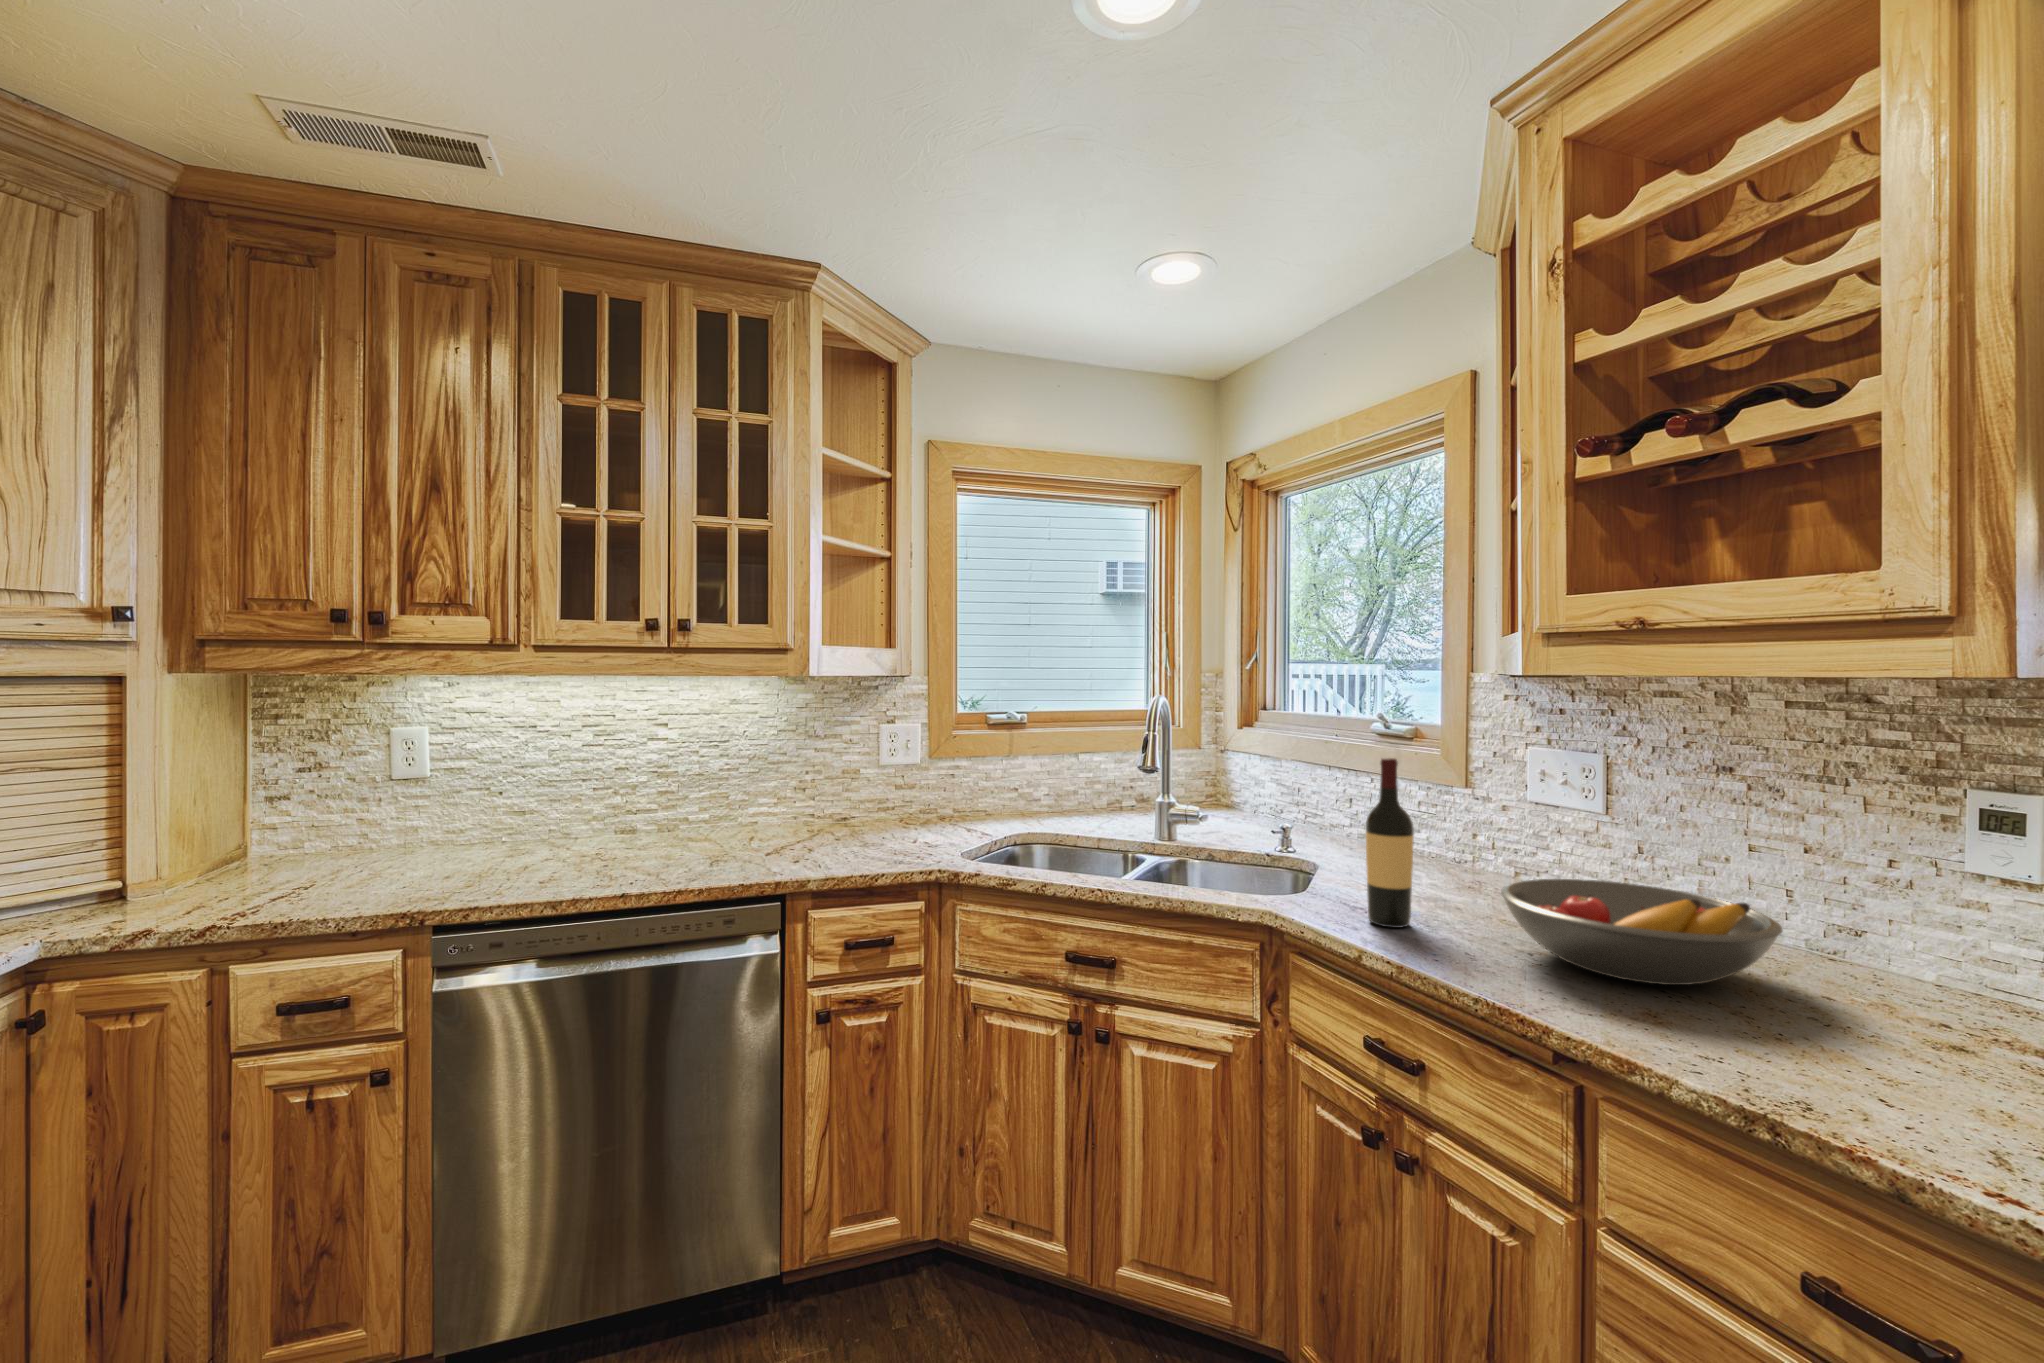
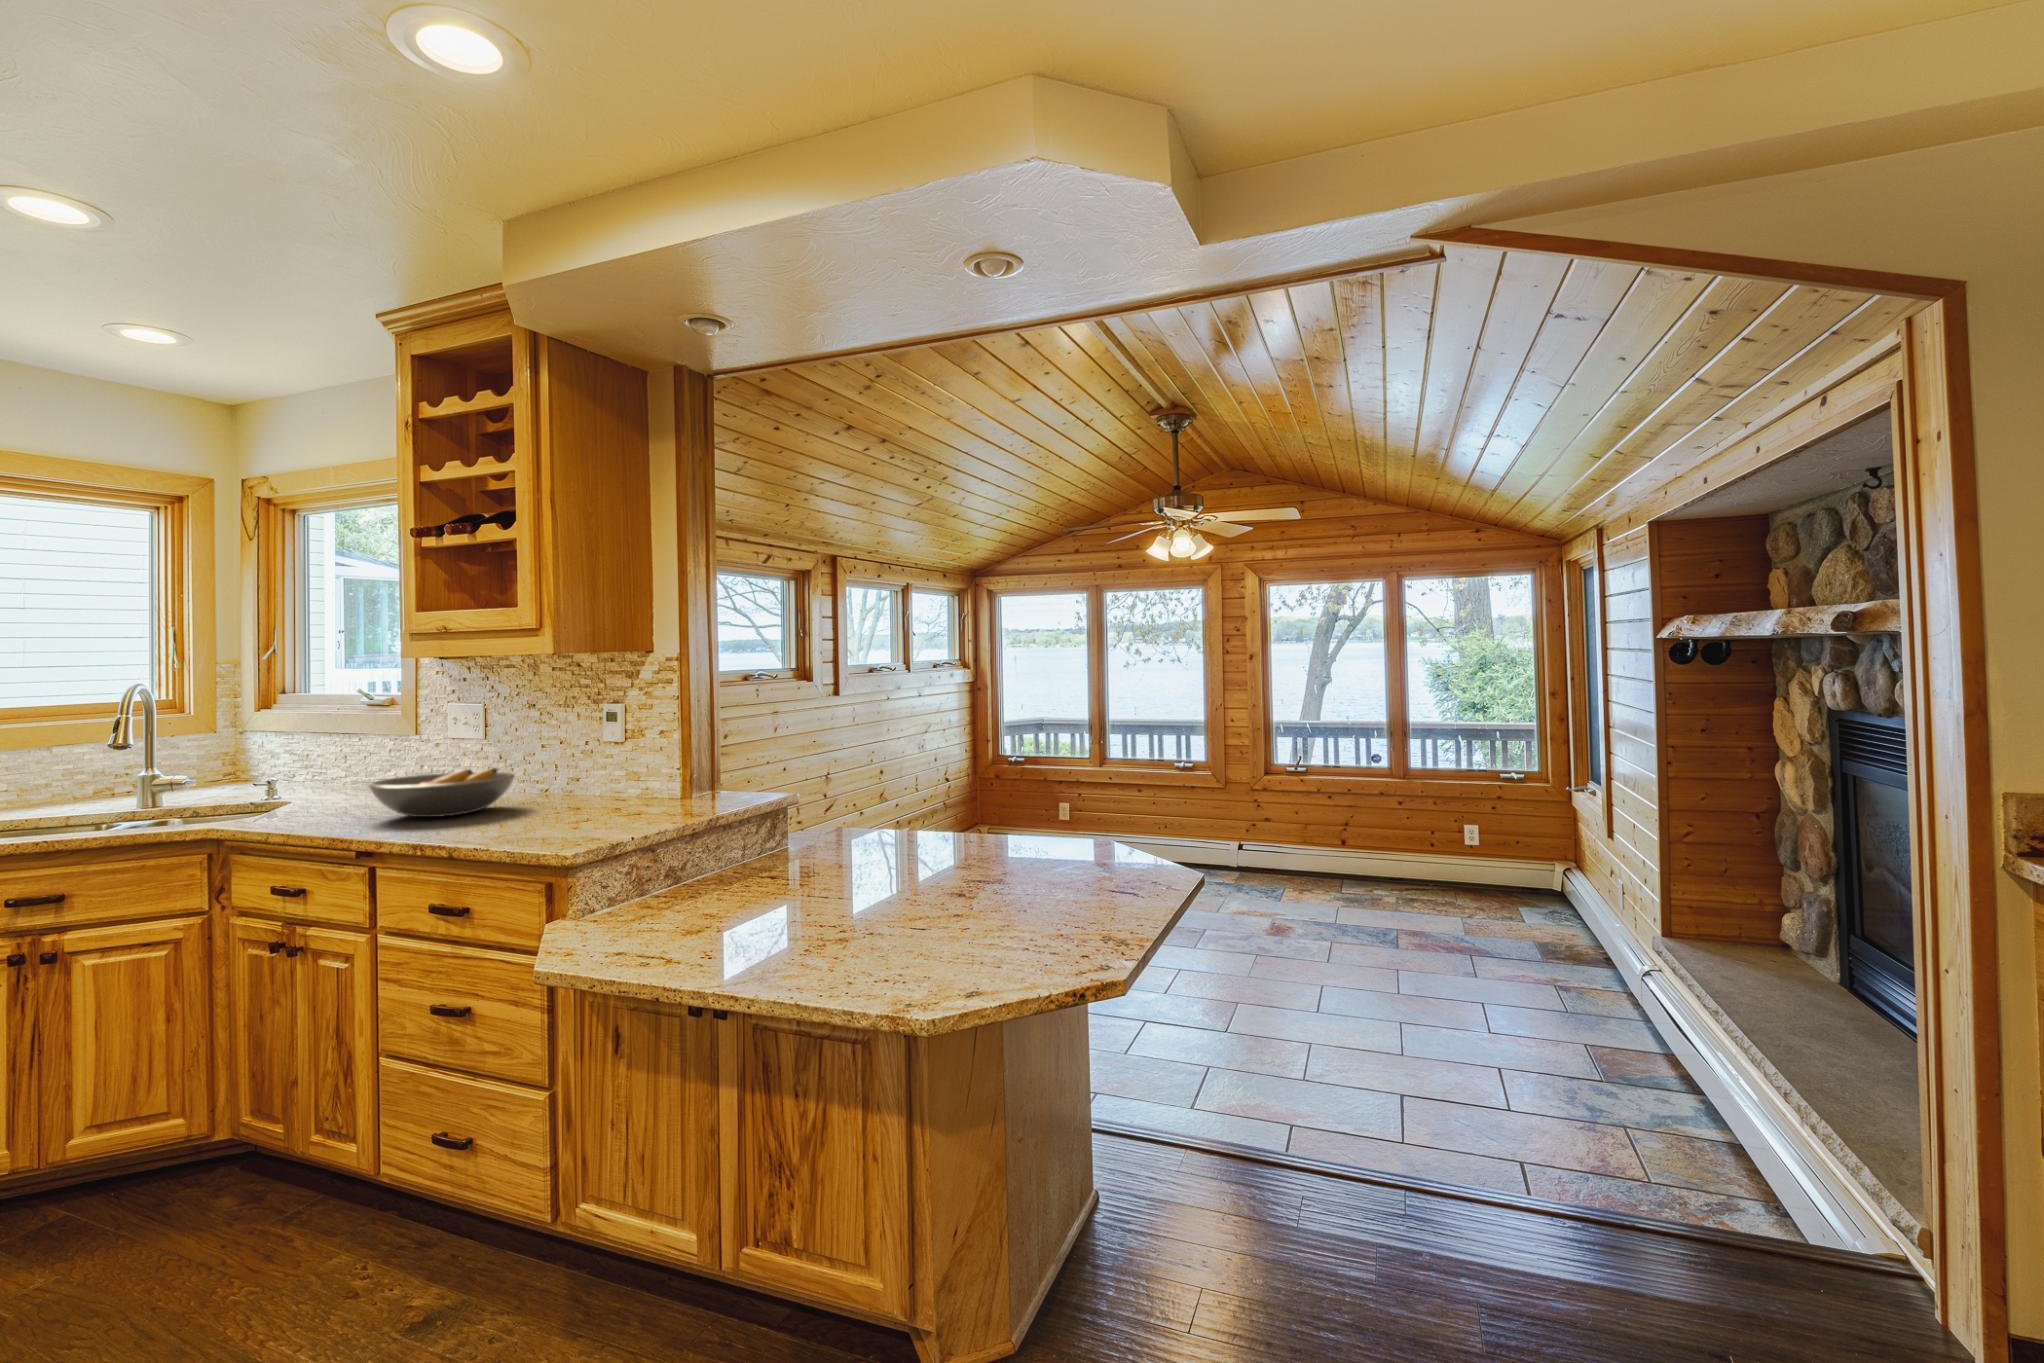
wine bottle: present [1366,758,1414,928] -> none [289,712,325,821]

